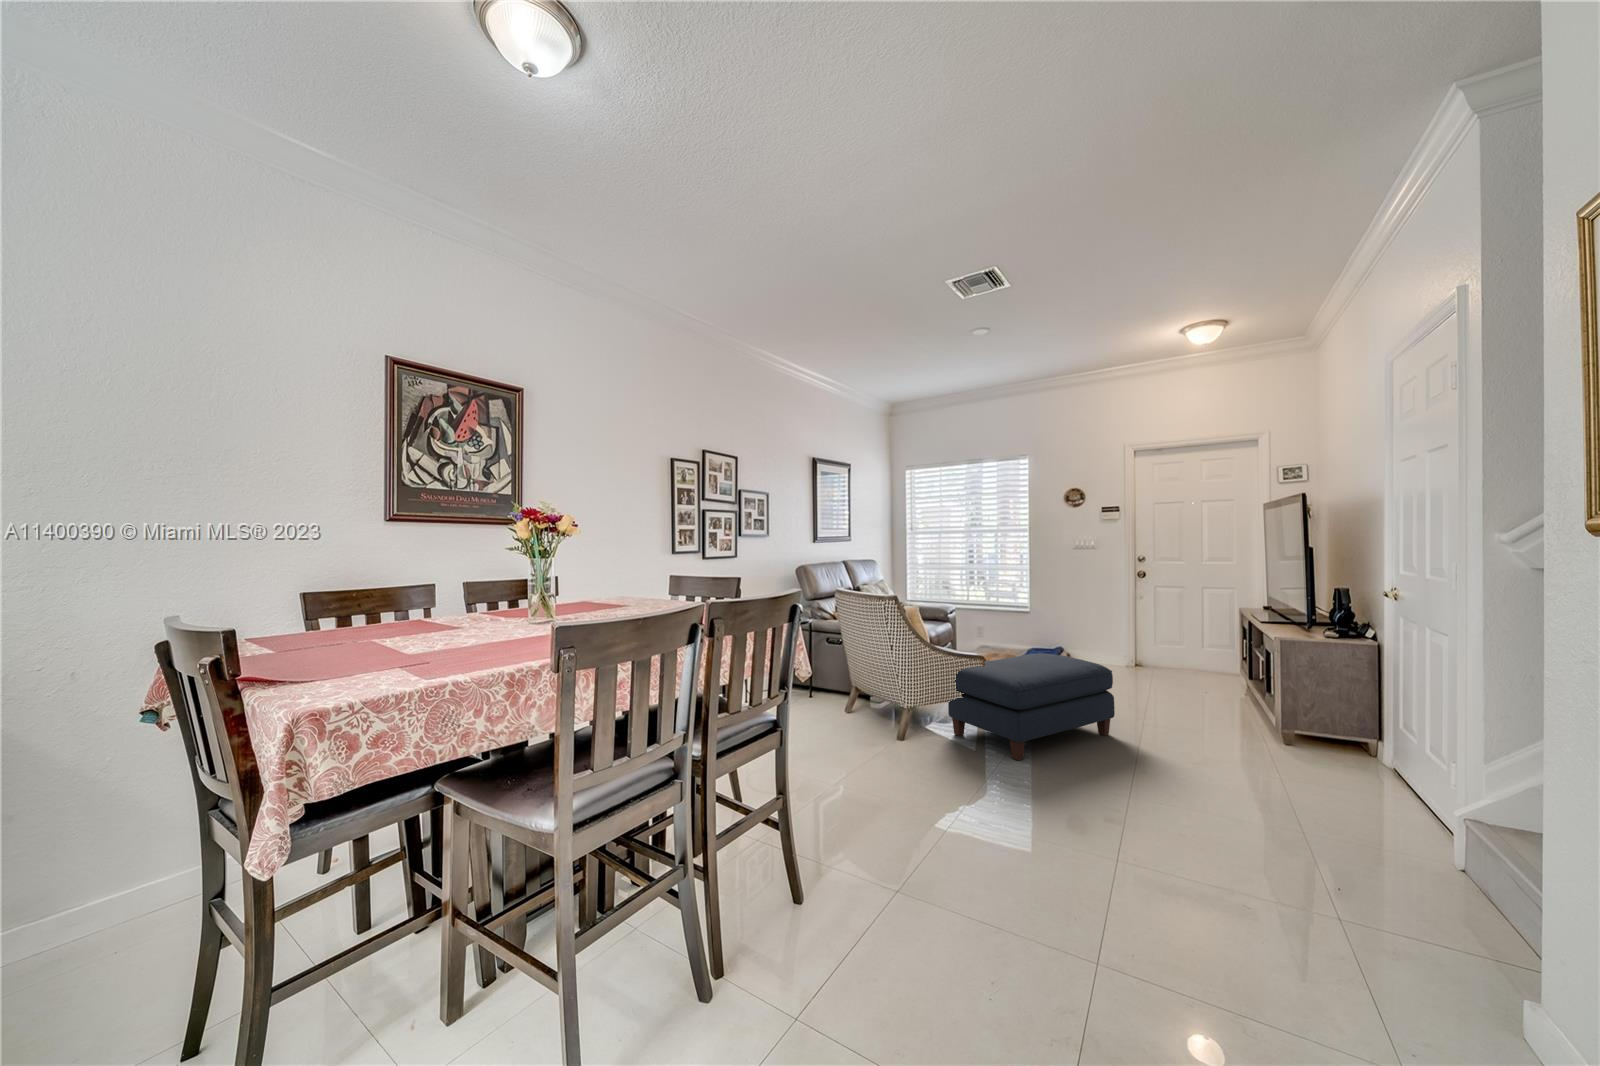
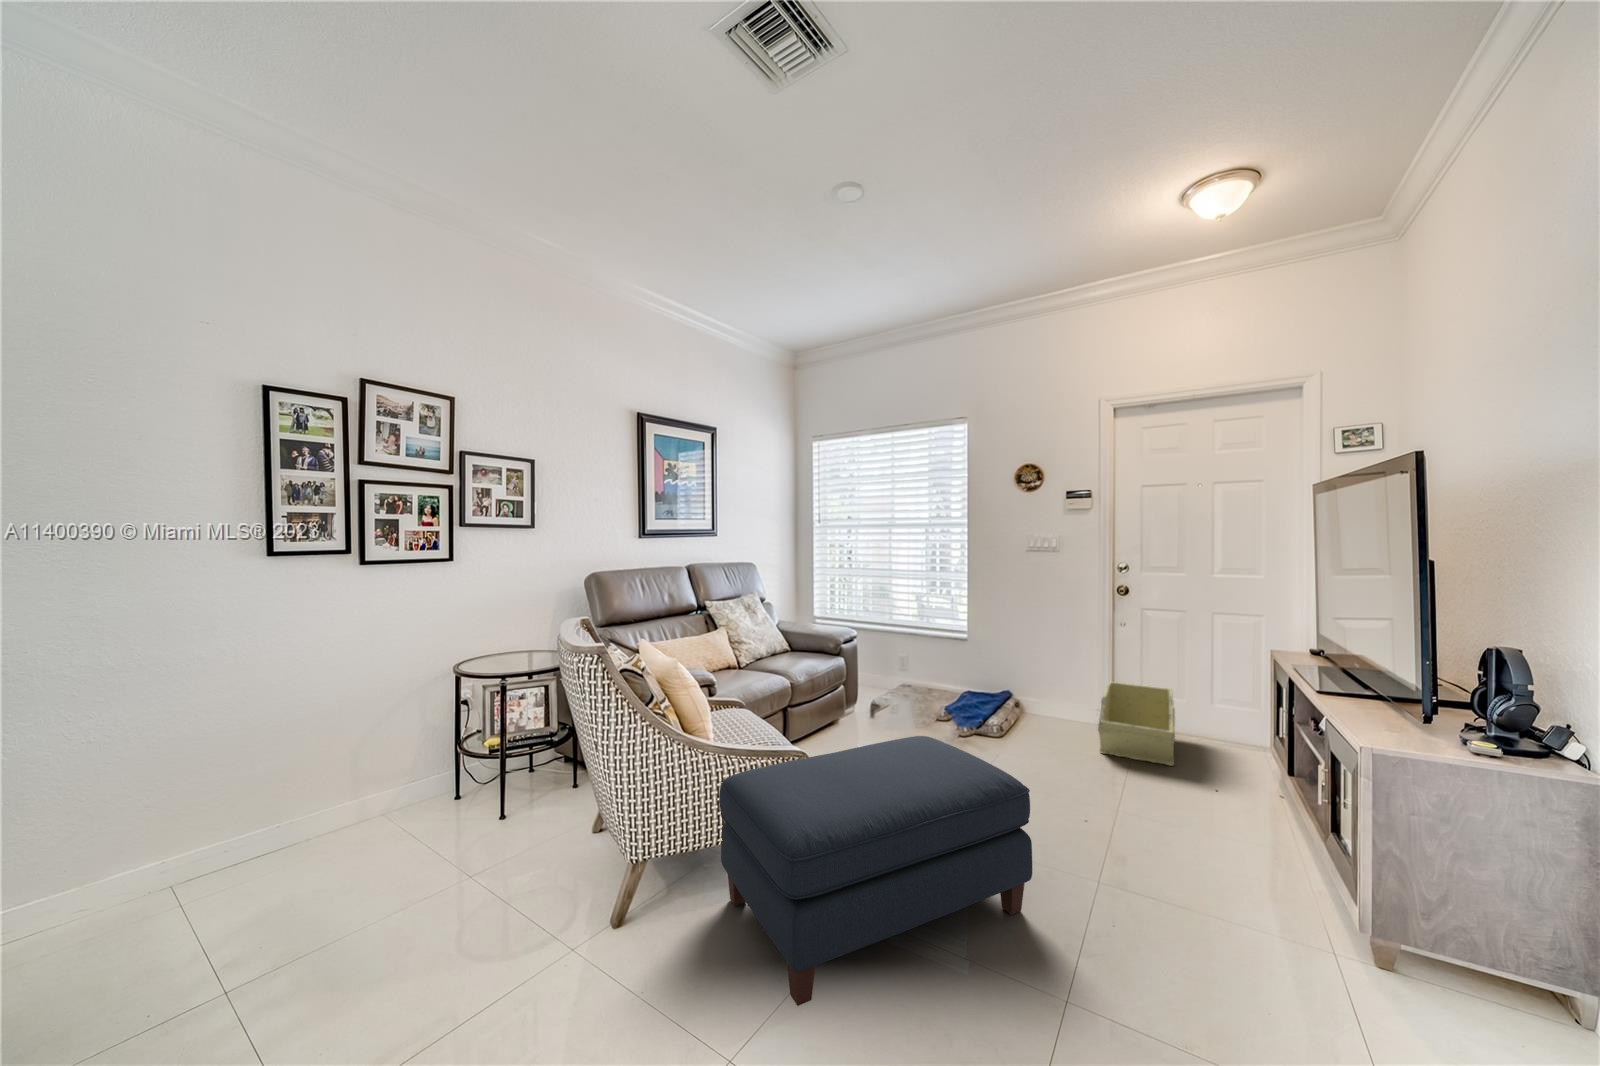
storage bin: none [1130,635,1179,682] -> present [1098,682,1175,766]

